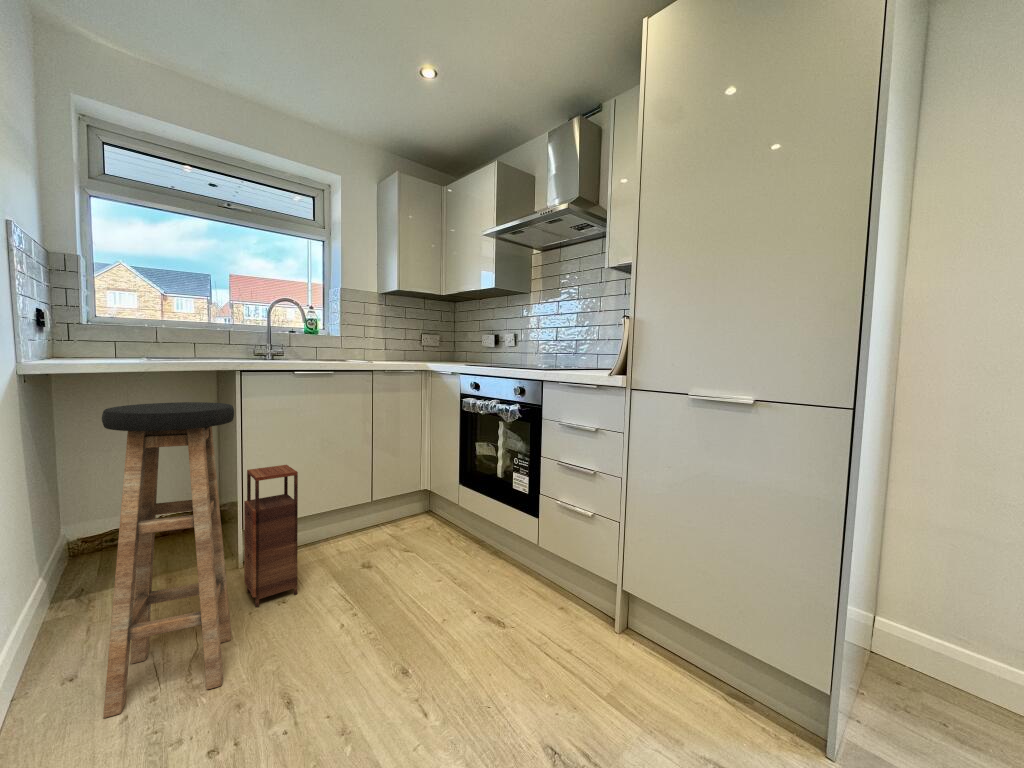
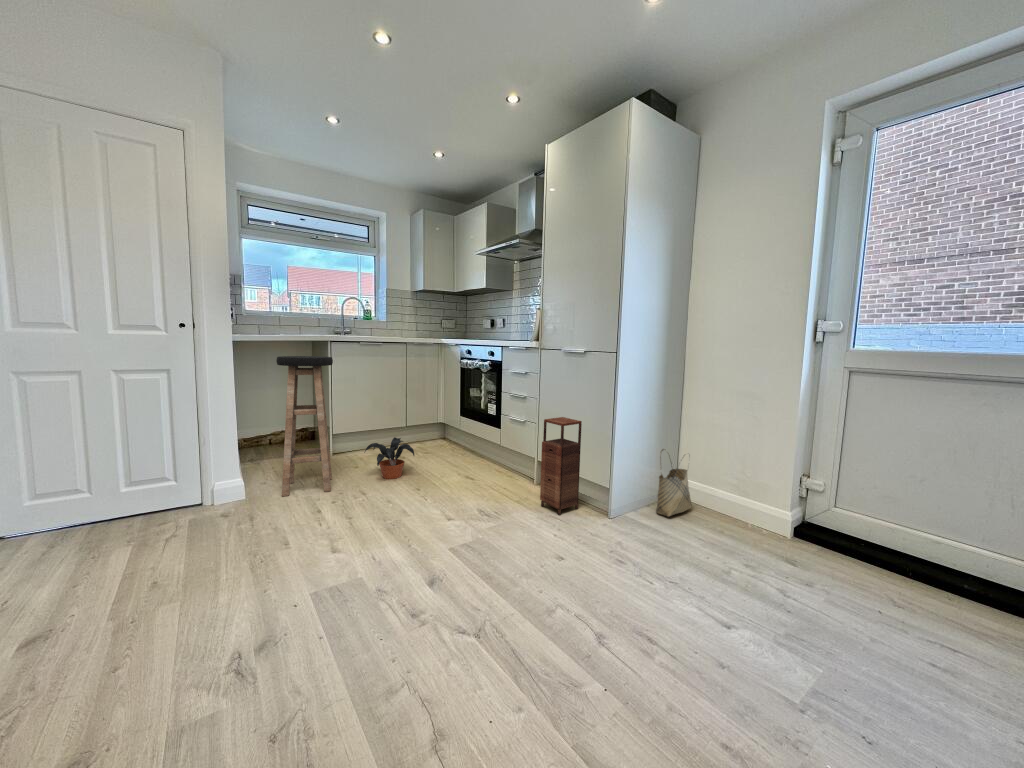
storage cabinet: present [244,465,298,607] -> present [540,417,582,515]
potted plant: none [298,542,394,630] -> present [365,437,414,479]
woven basket: none [878,578,949,729] -> present [656,449,691,516]

